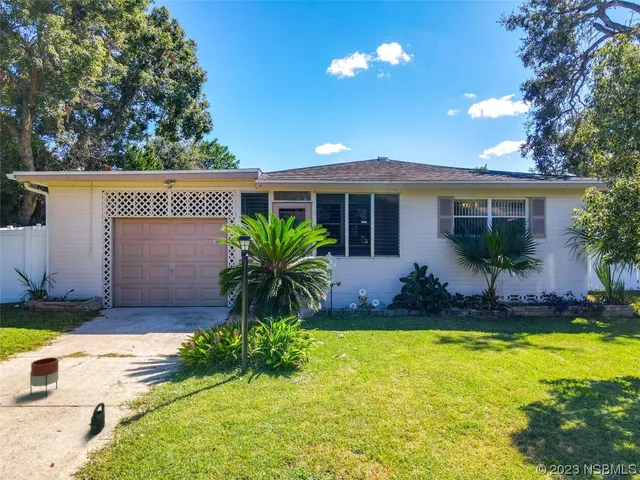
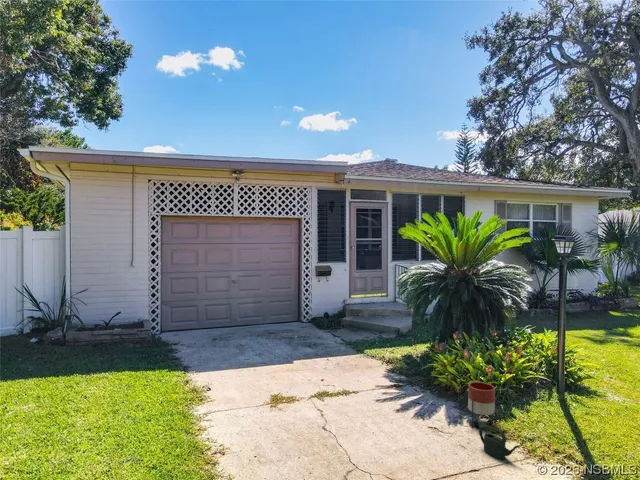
planter: present [30,358,58,398] -> present [468,382,497,427]

